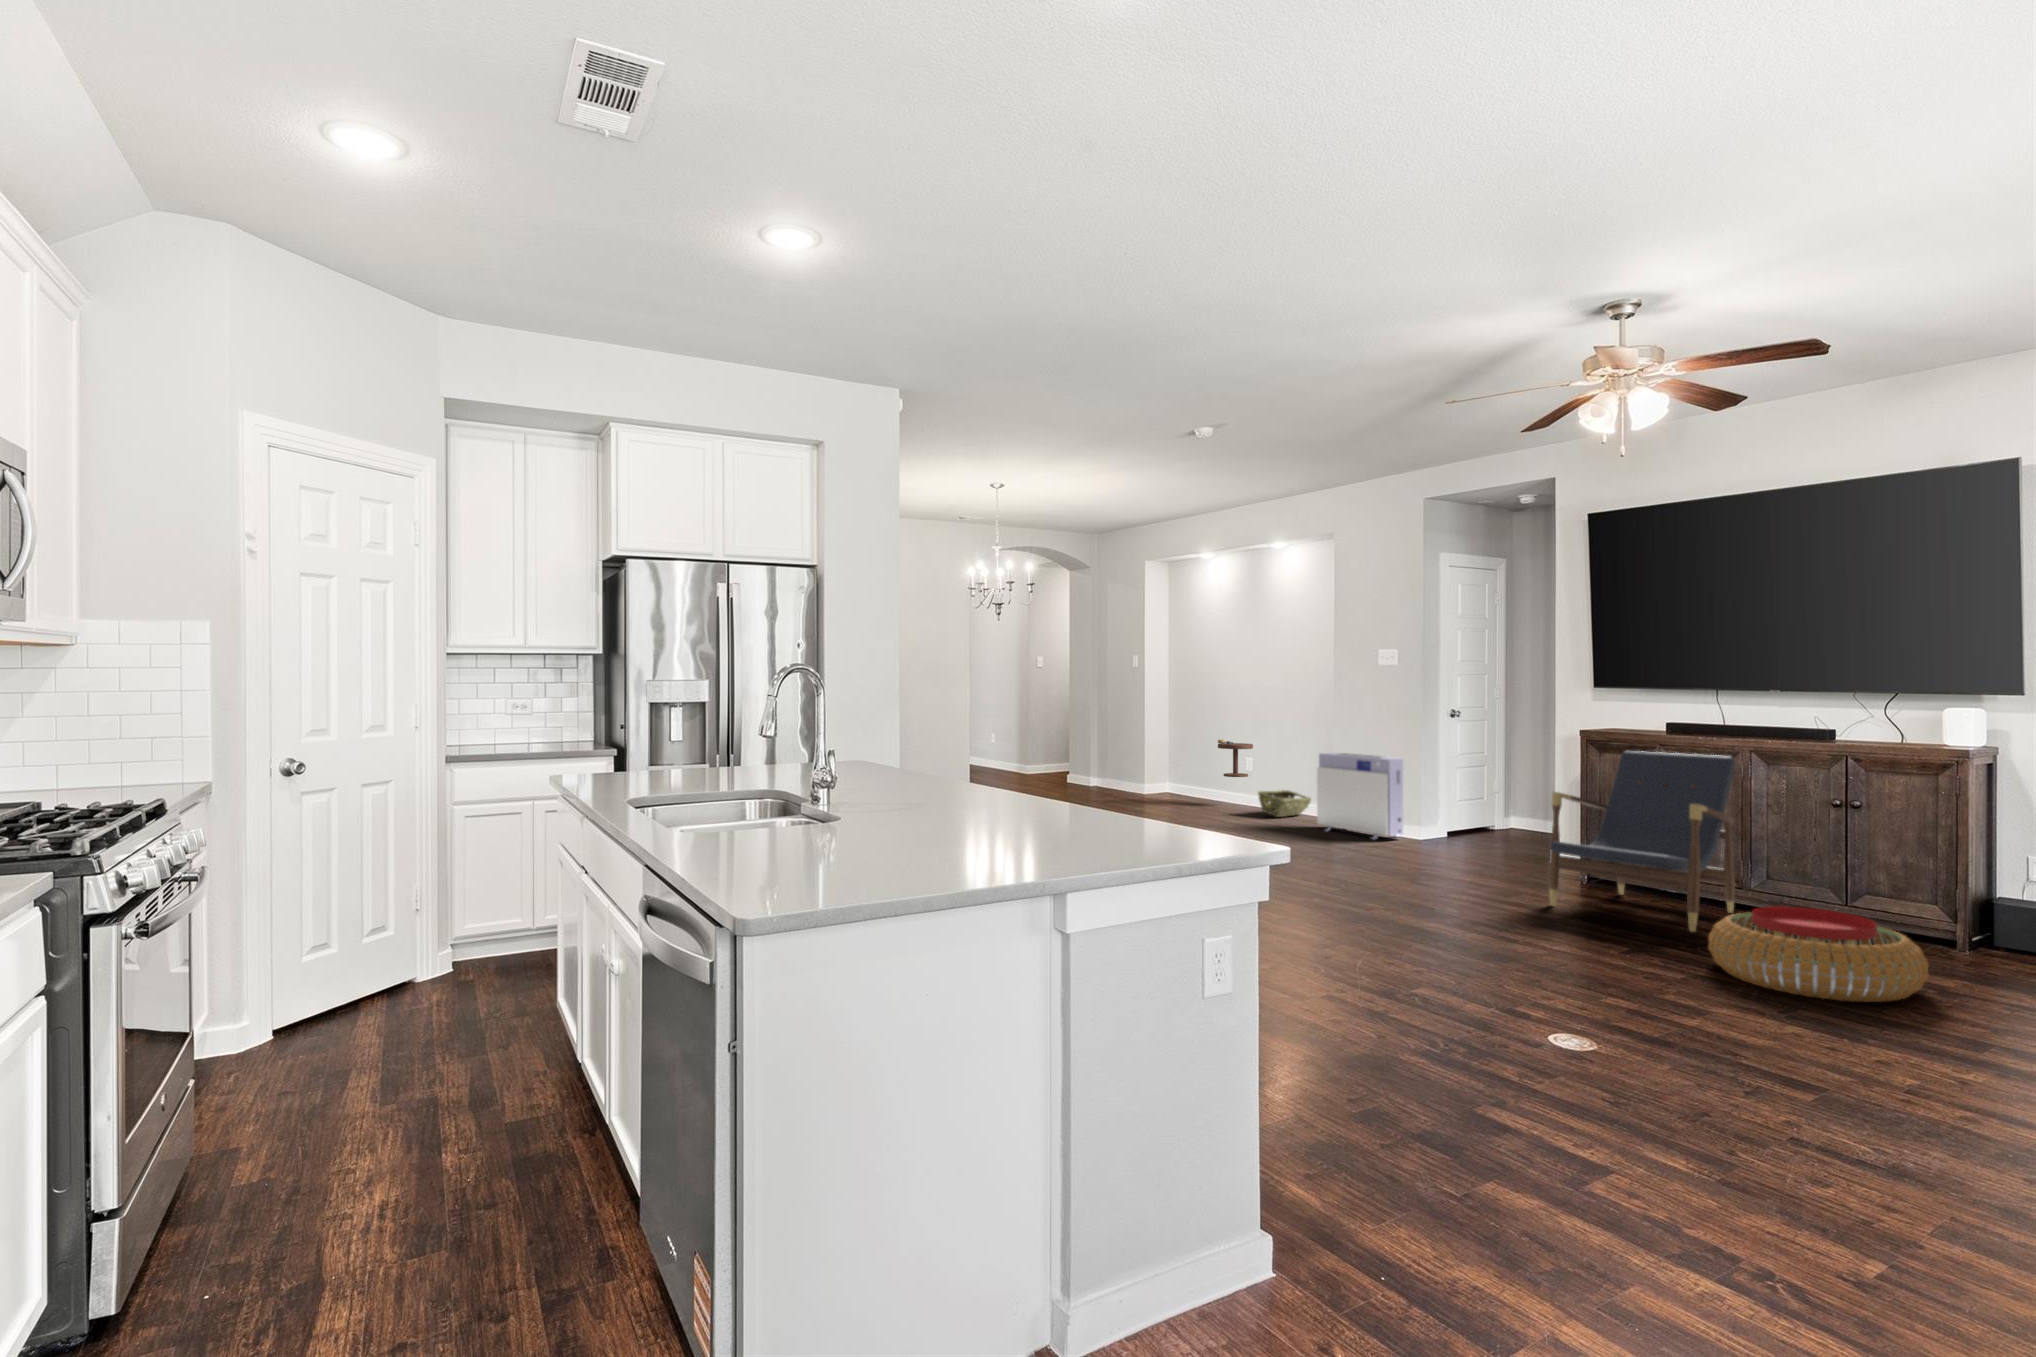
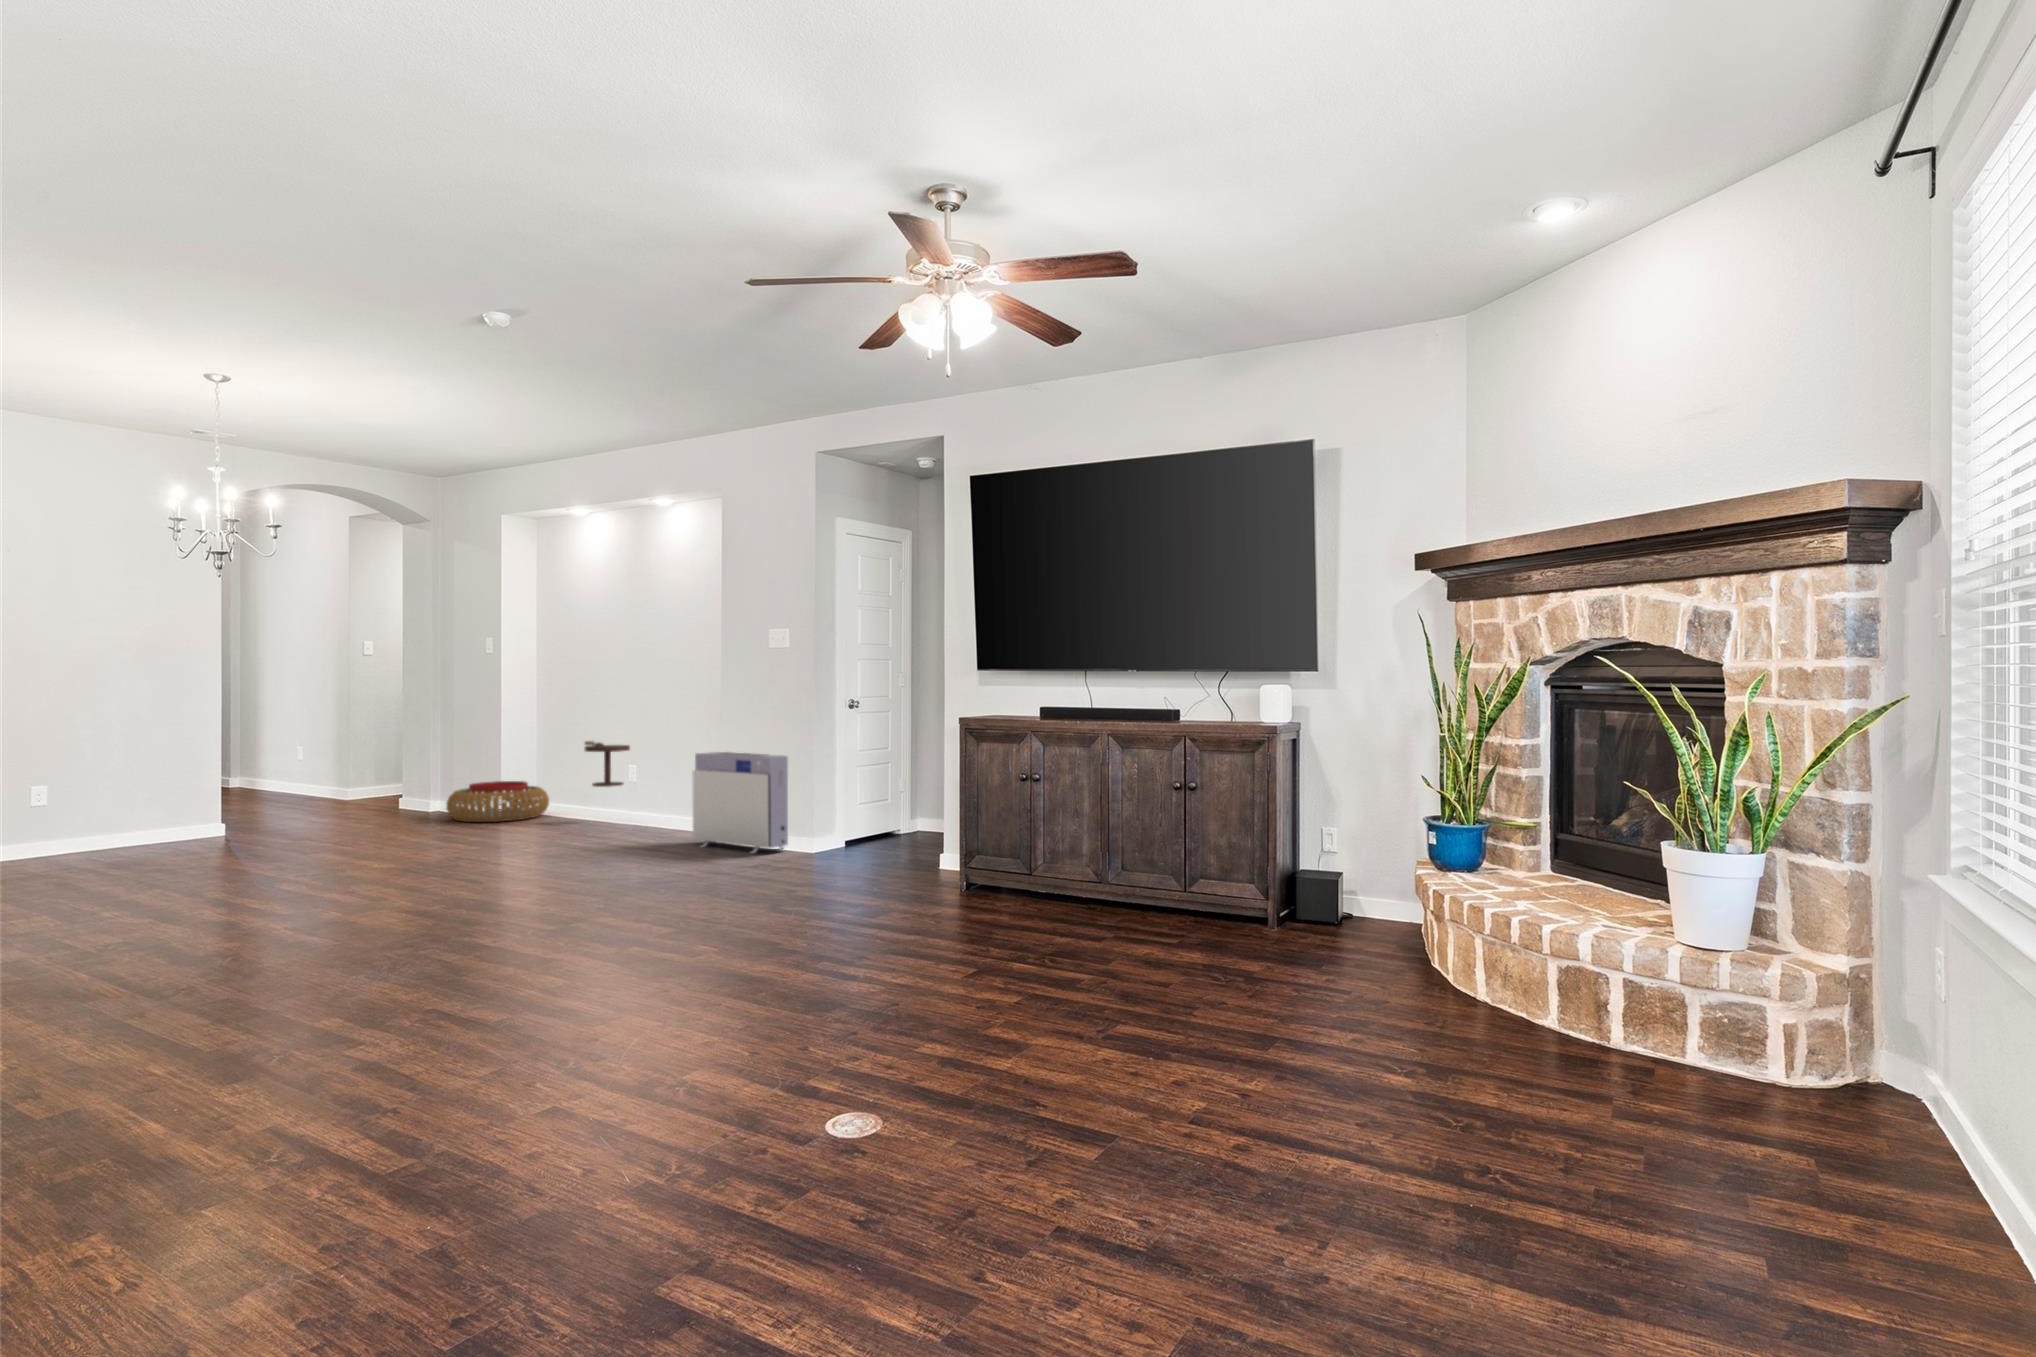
lounge chair: present [1549,751,1735,932] -> none [908,738,1093,936]
woven basket: present [1258,790,1311,817] -> none [628,800,696,833]
pouf: present [1709,906,1928,1002] -> present [447,781,549,822]

